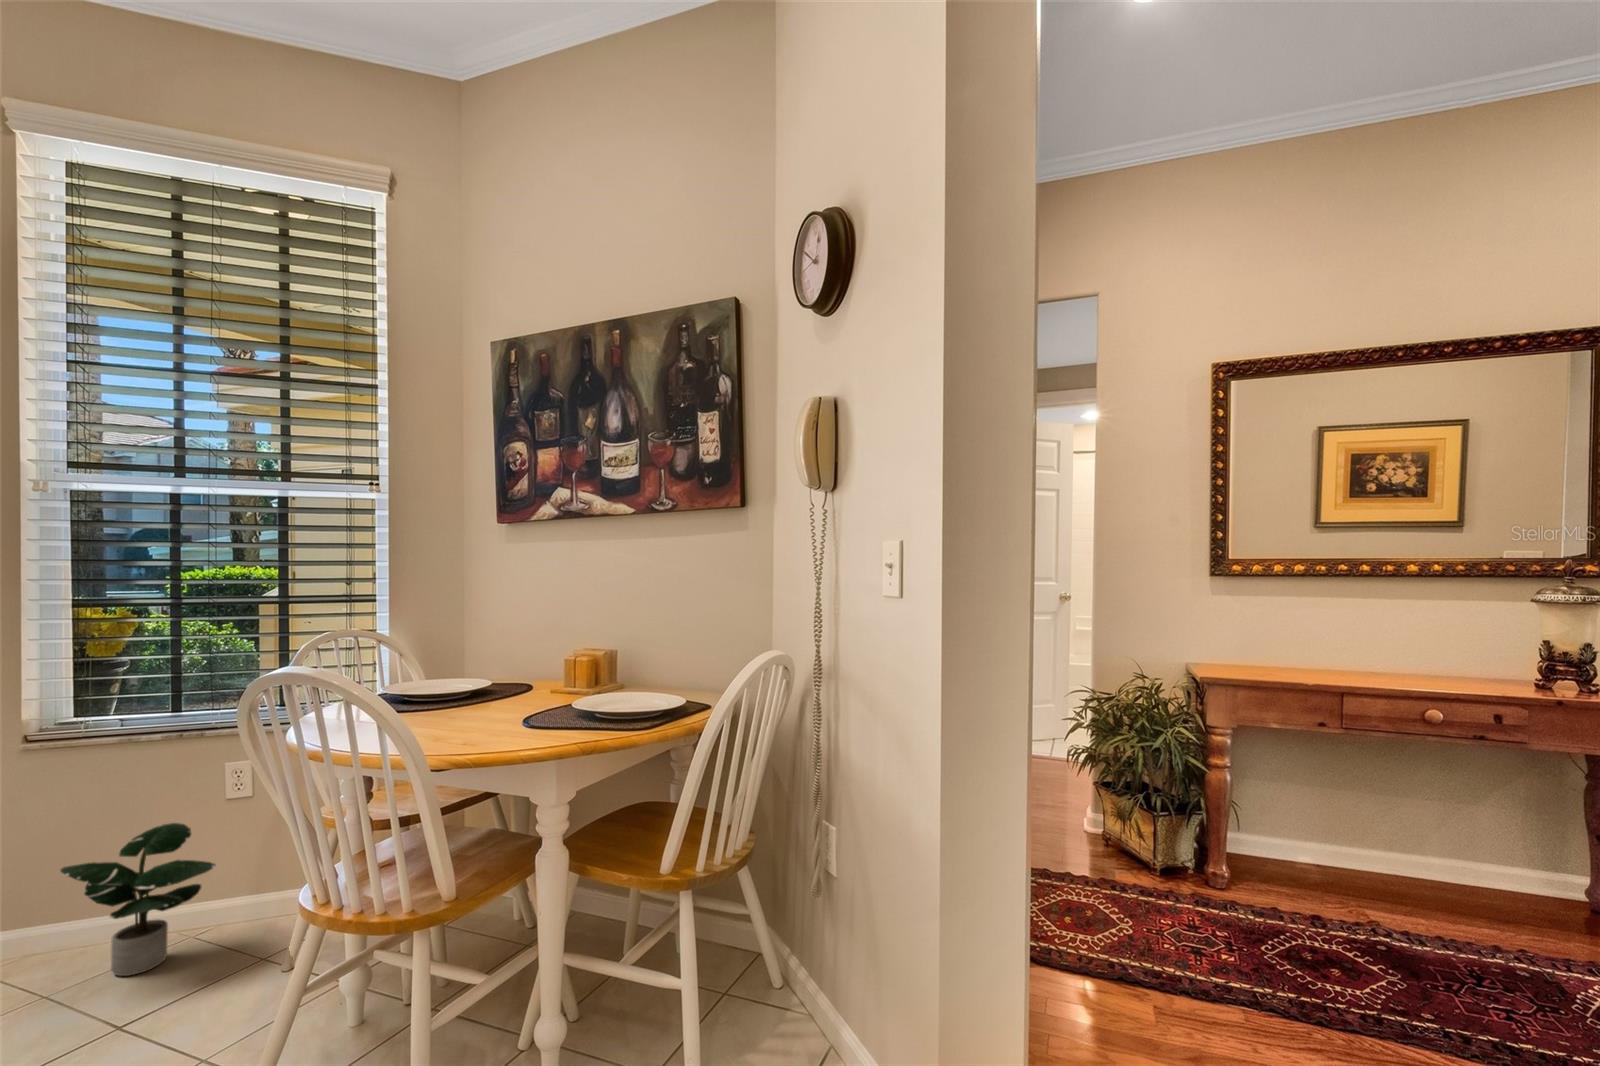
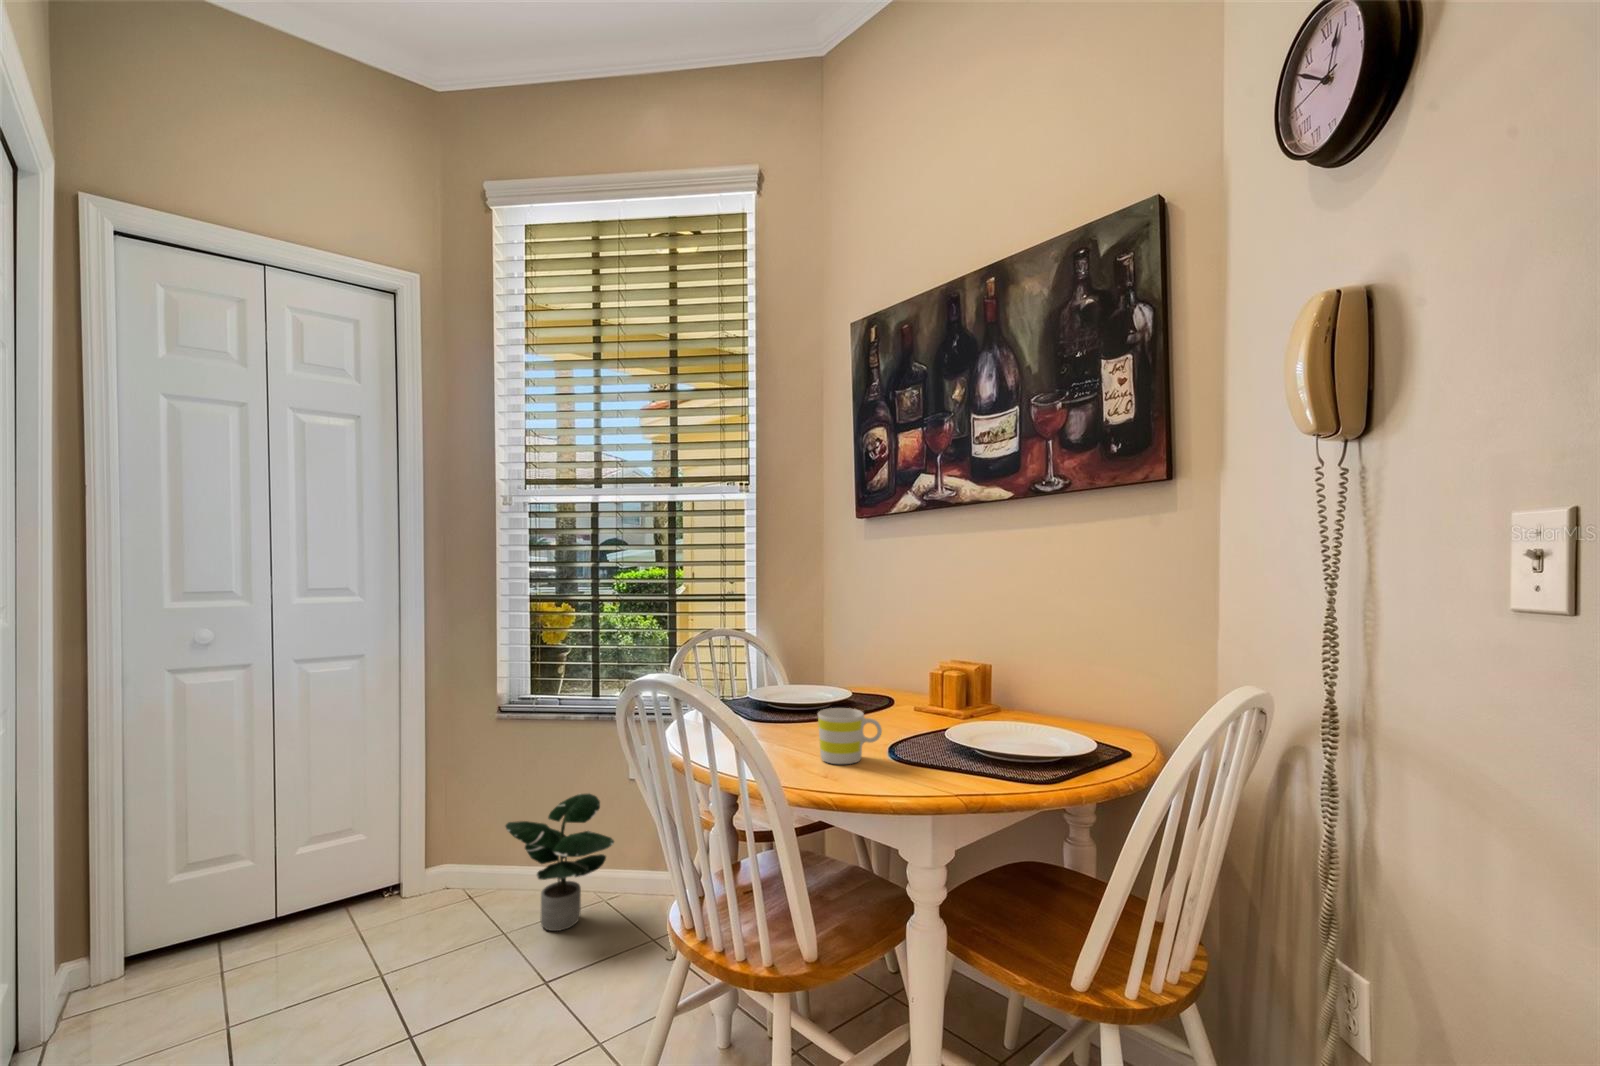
mug: none [465,689,521,733] -> present [818,708,882,764]

